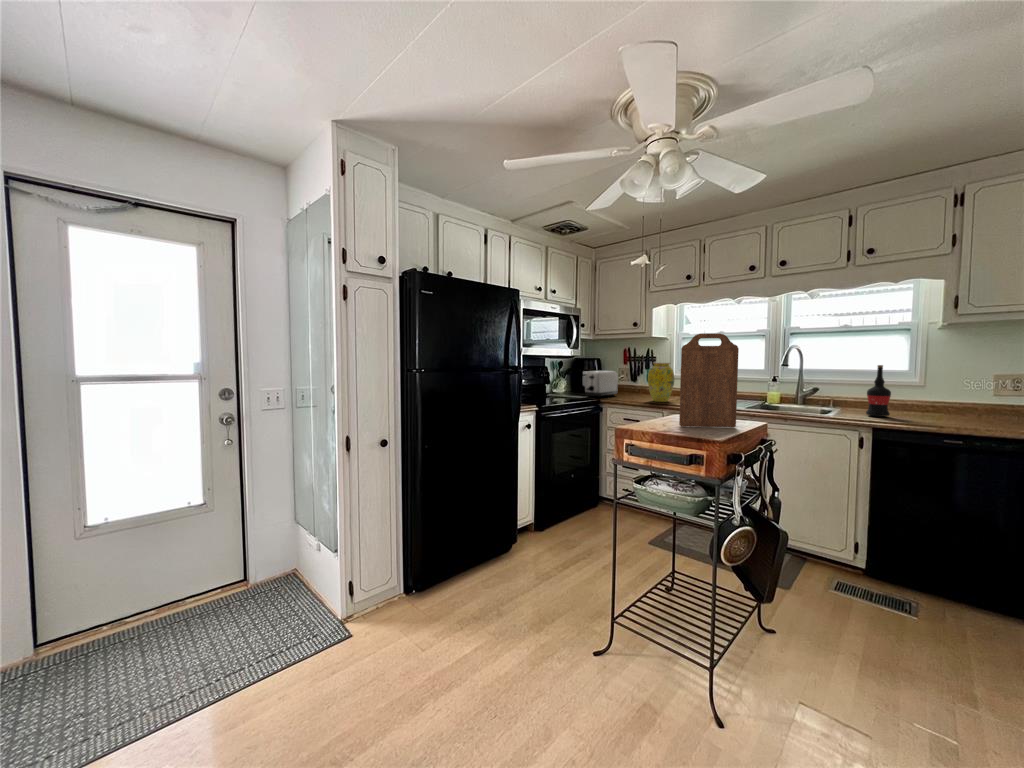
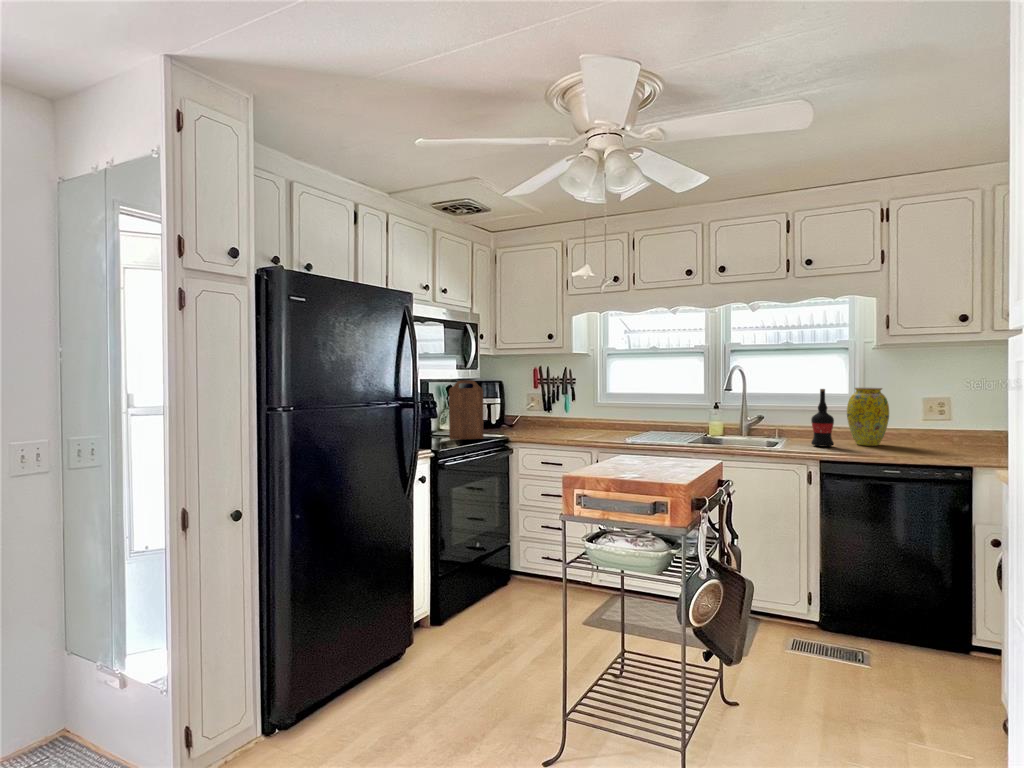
cutting board: present [679,333,739,427] -> present [449,380,483,440]
vase: present [648,363,674,402] -> present [847,388,889,446]
toaster: present [585,371,618,397] -> none [489,398,530,435]

